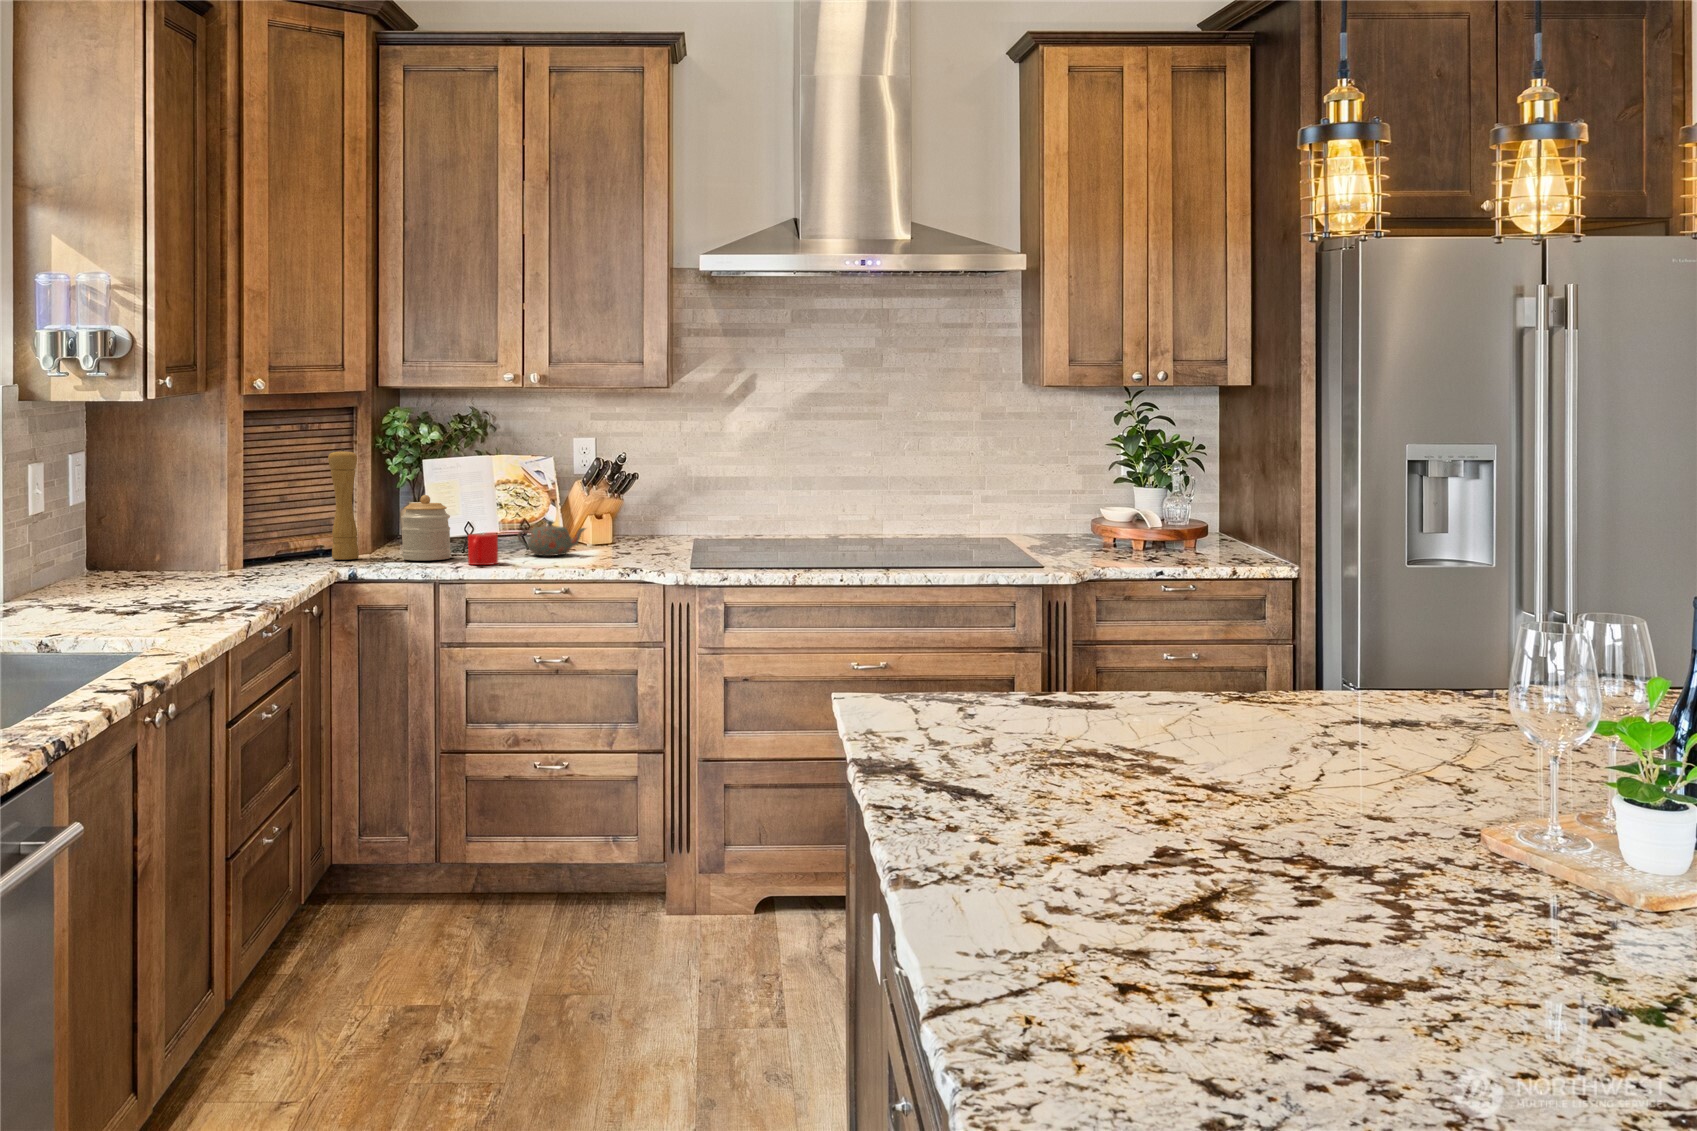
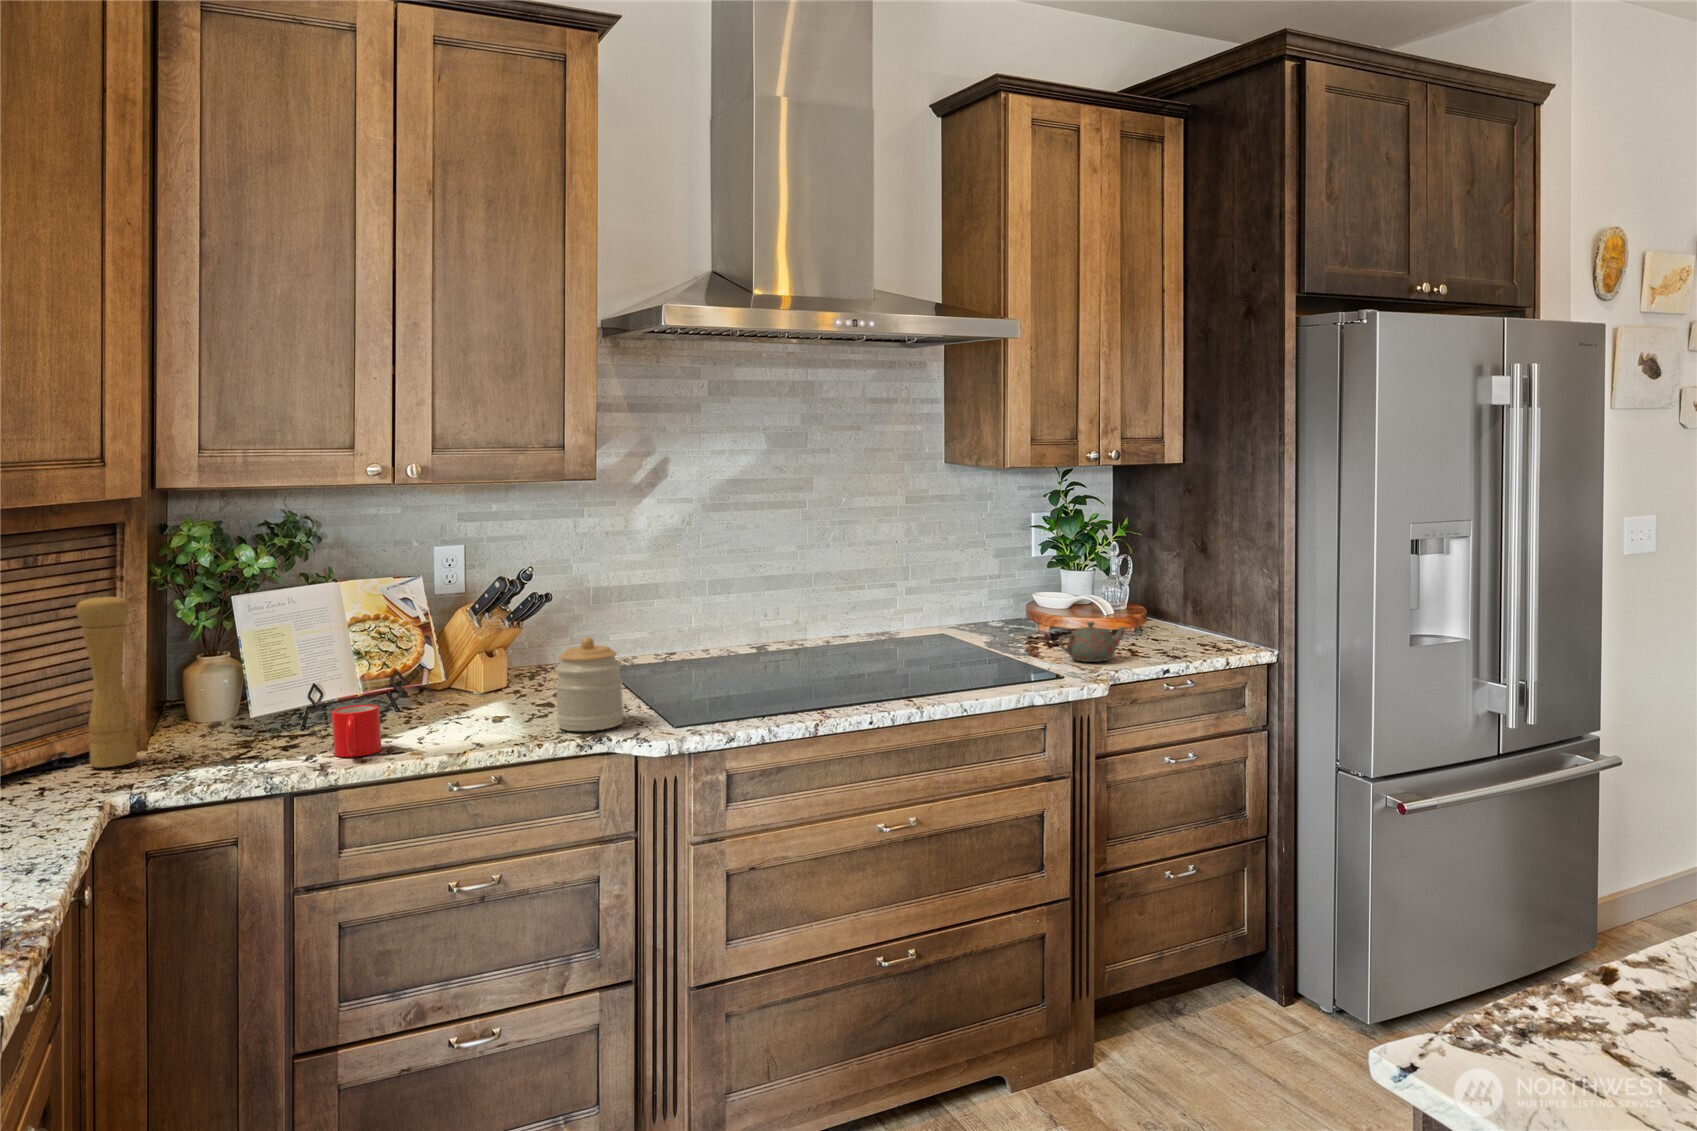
jar: present [401,495,451,561] -> present [555,637,624,731]
teapot: present [517,521,585,556] -> present [1058,622,1126,662]

